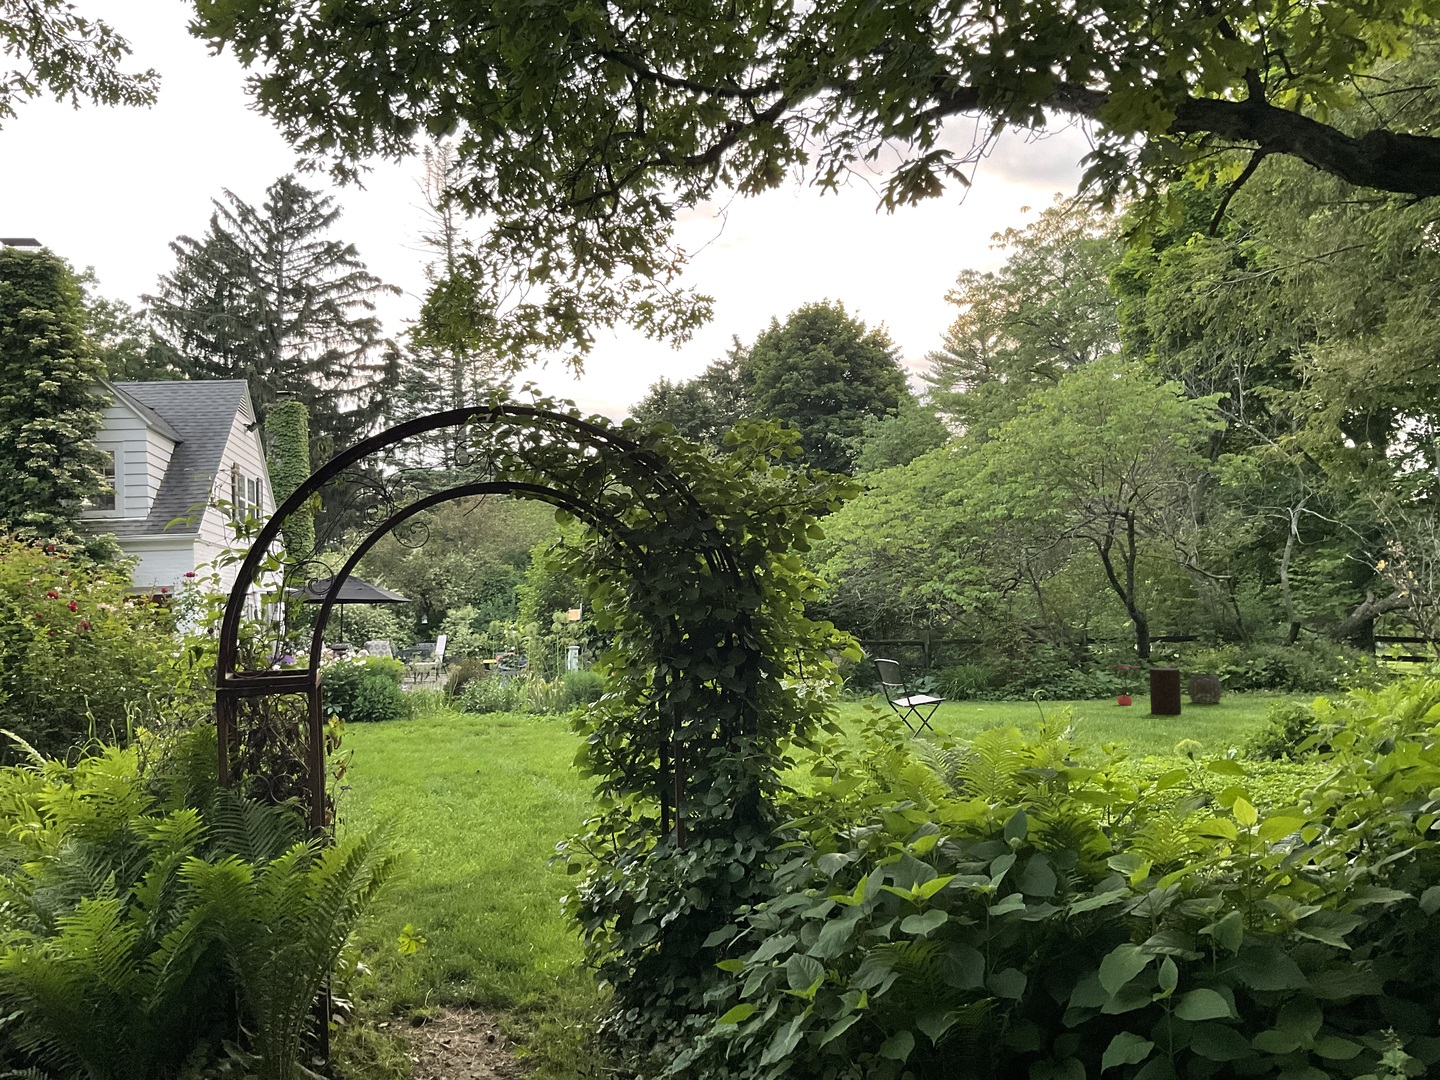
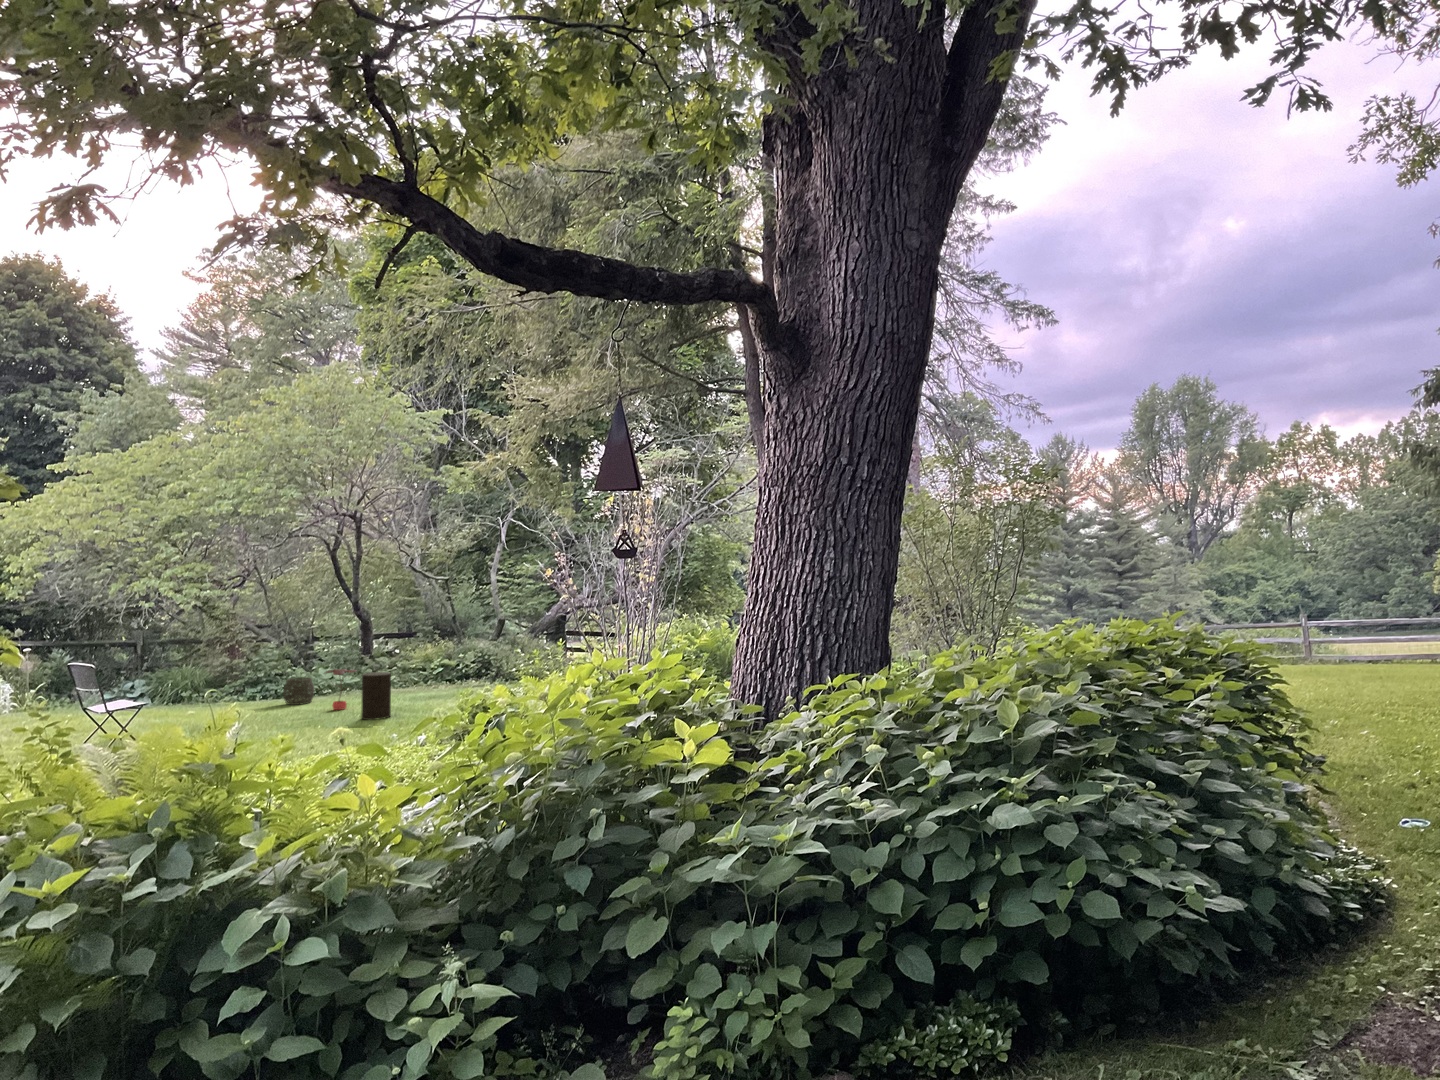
woven basket: present [1188,675,1222,703] -> present [283,677,314,705]

